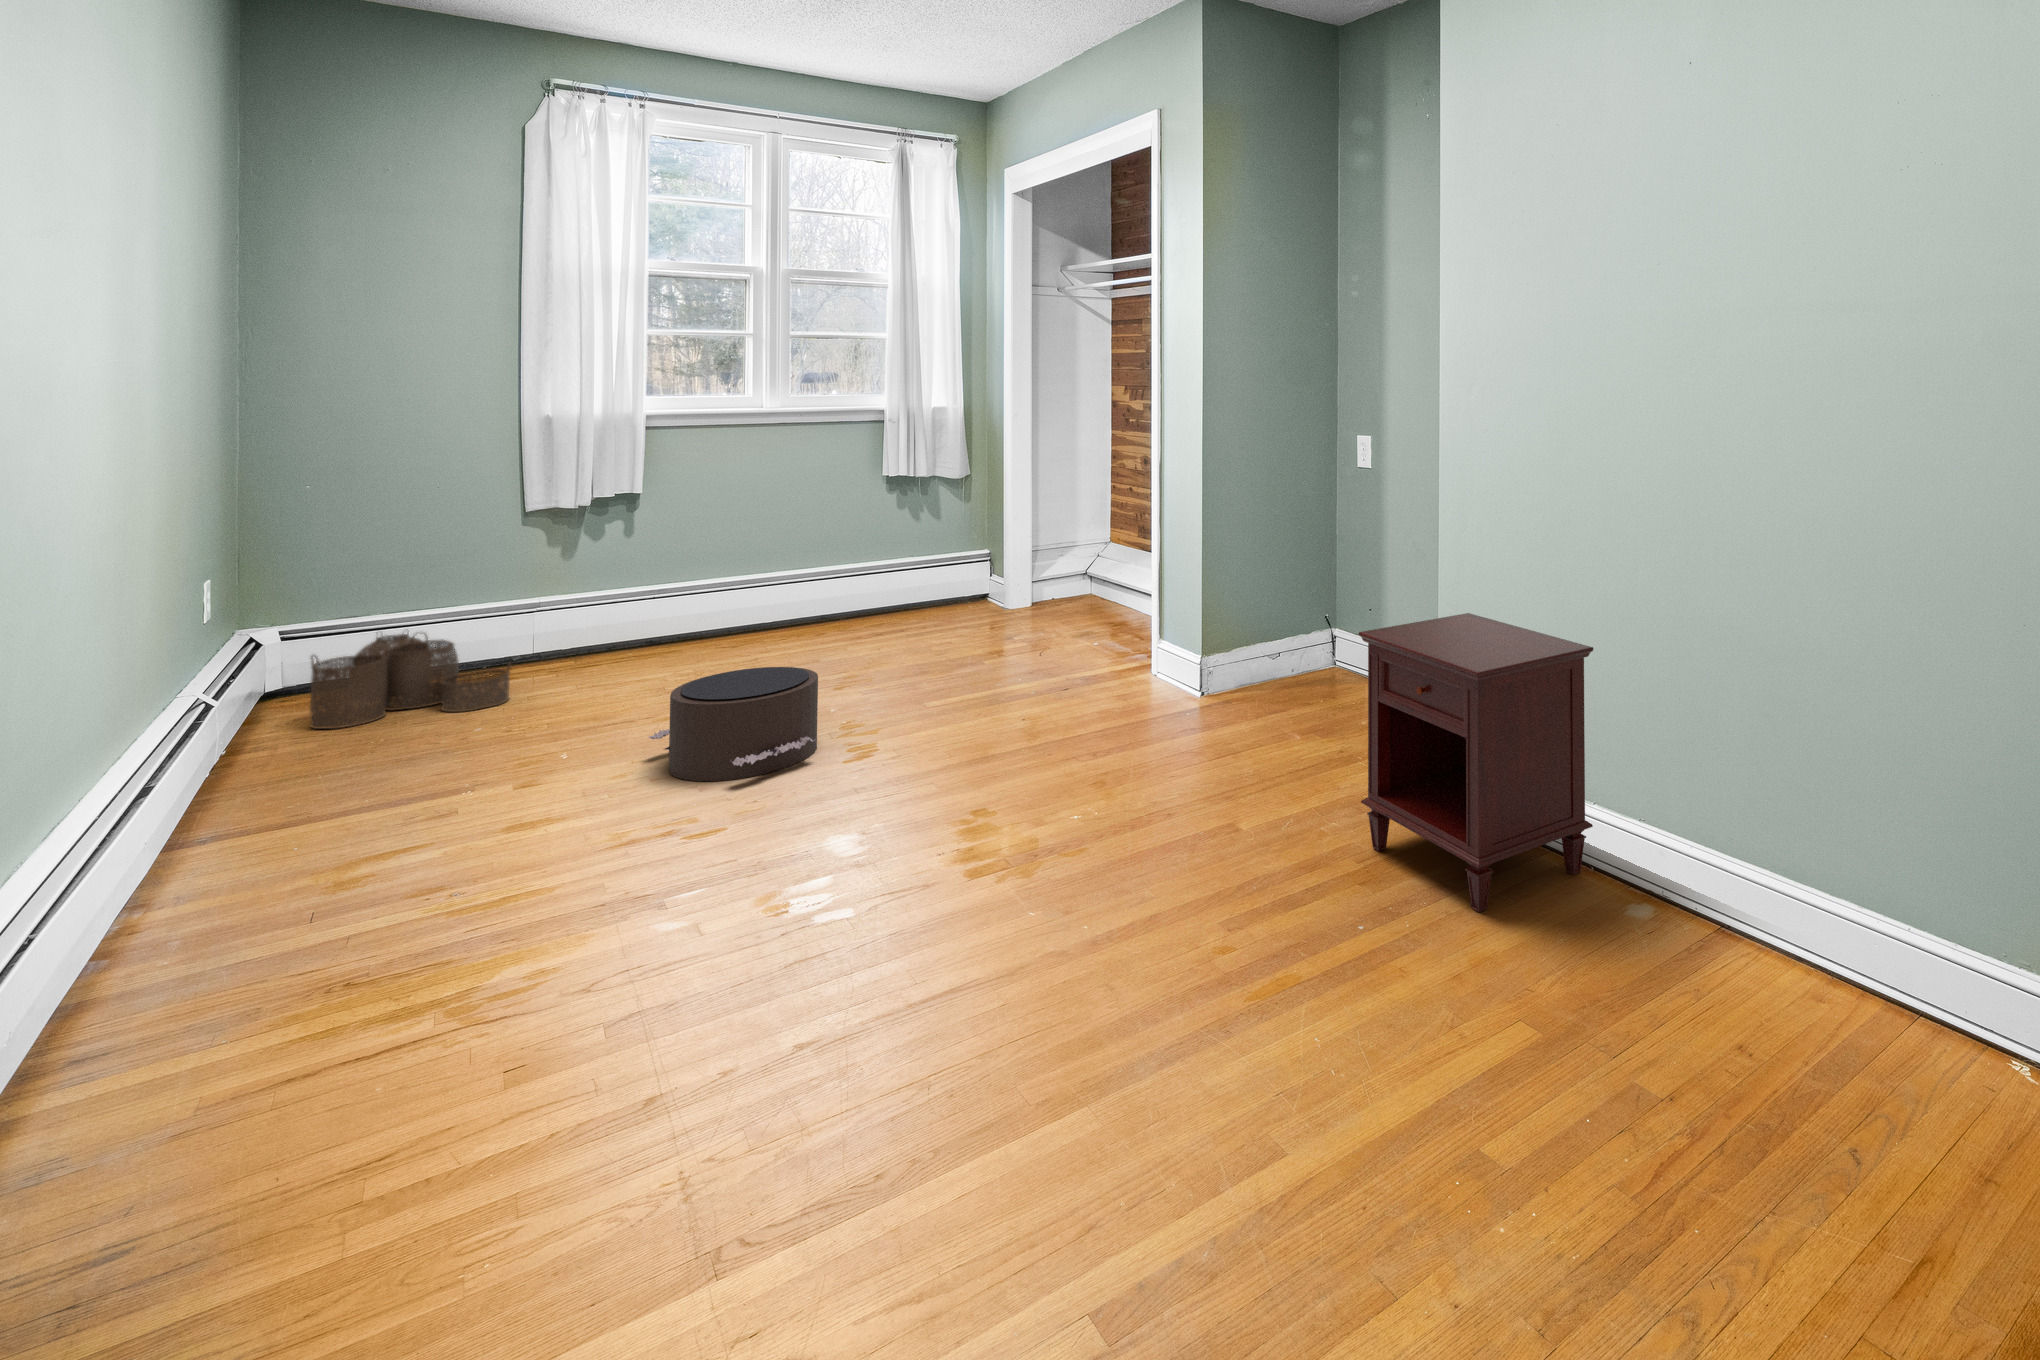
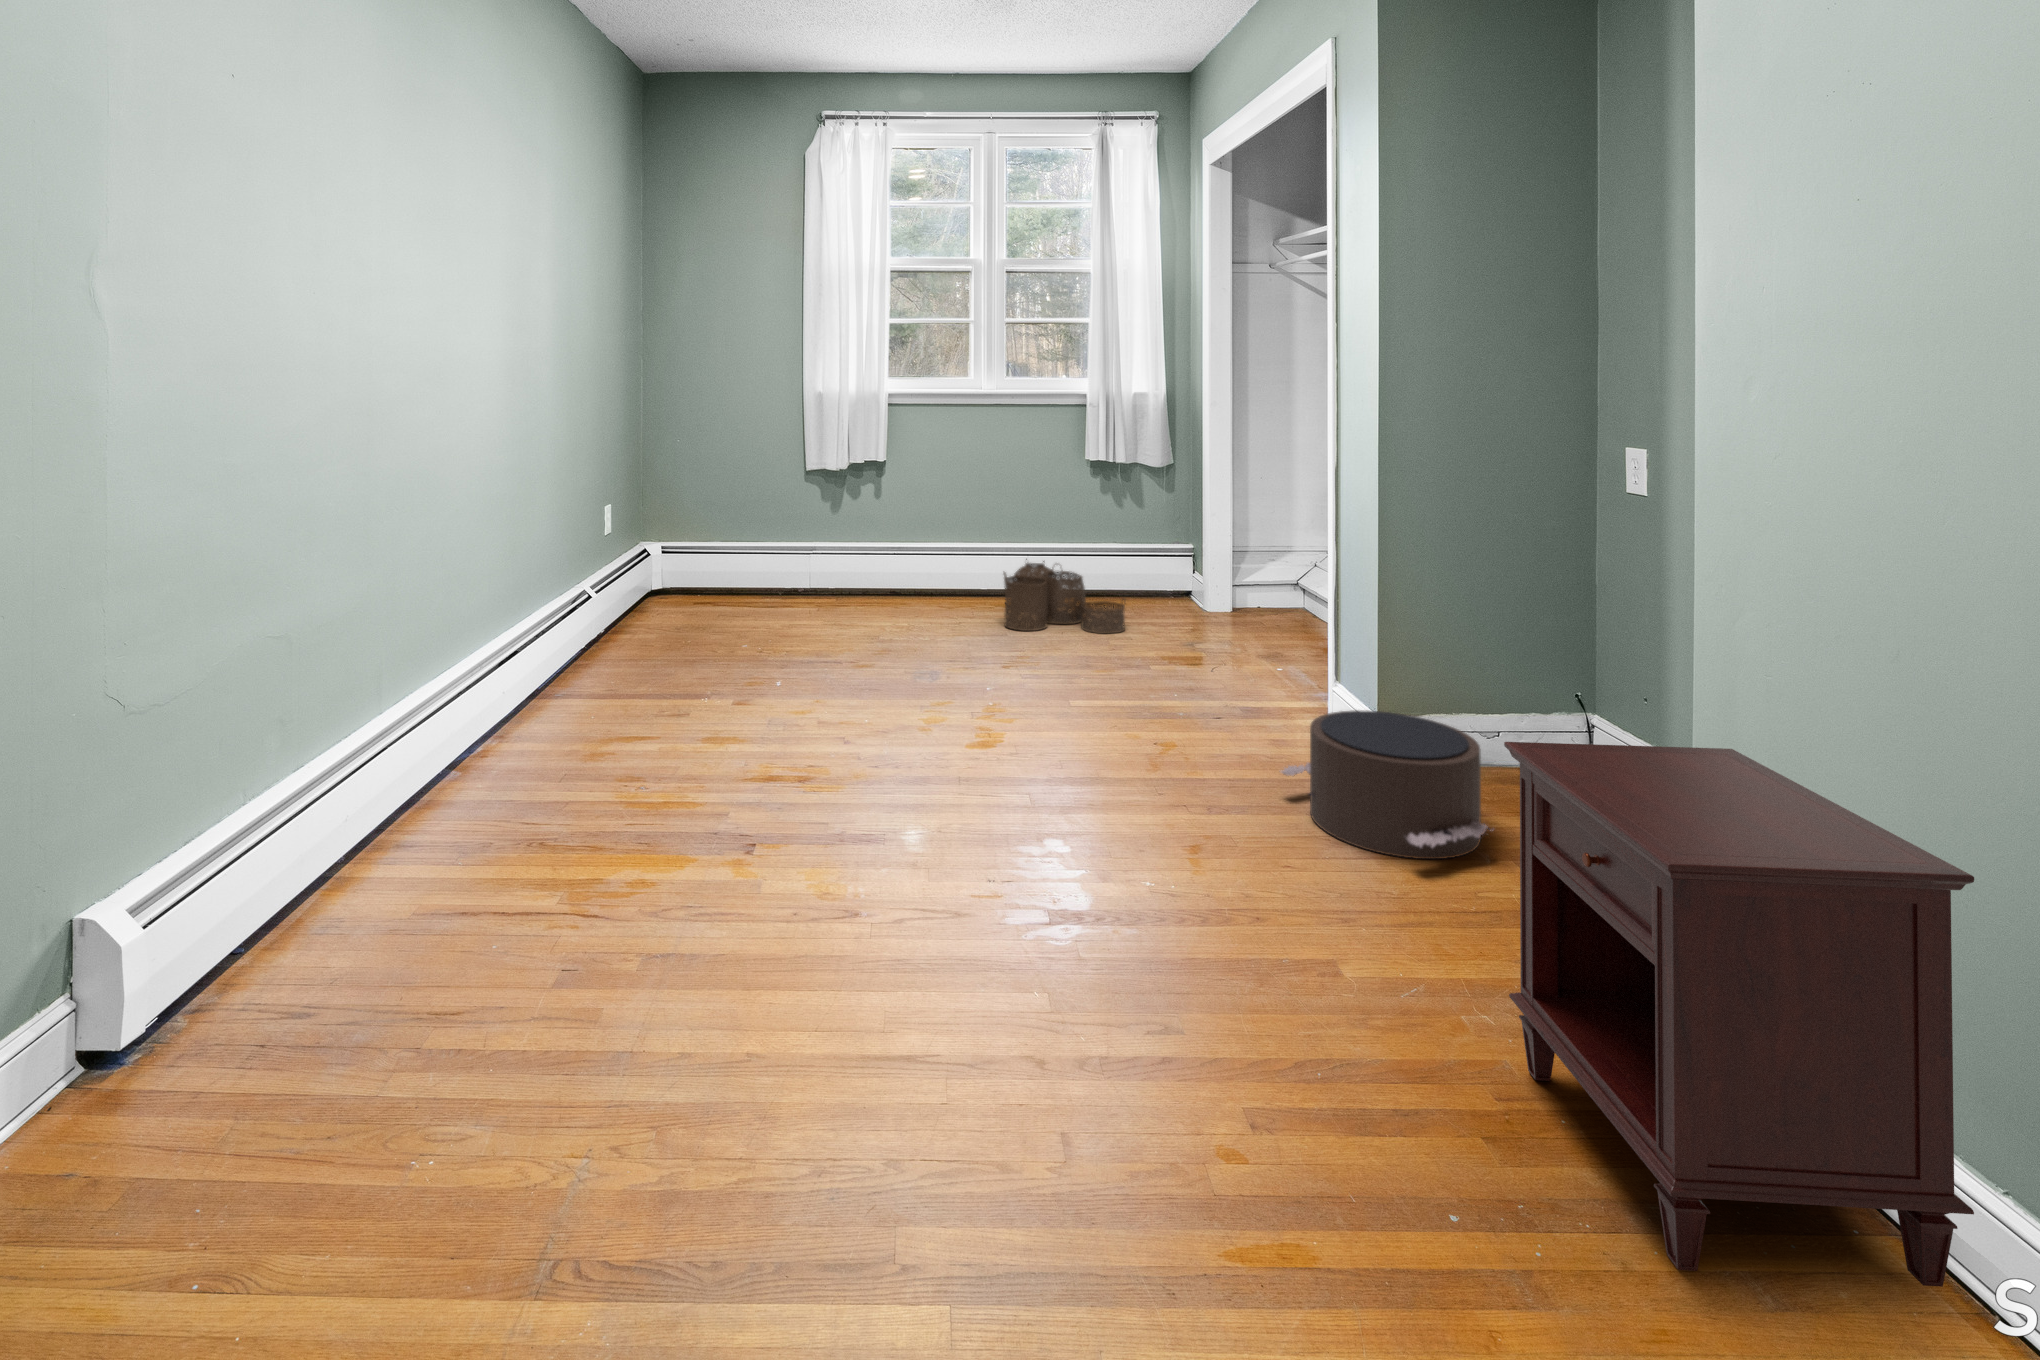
woven basket: present [310,633,511,729] -> present [1004,559,1125,633]
pouf: present [649,667,818,781] -> present [1281,710,1492,859]

